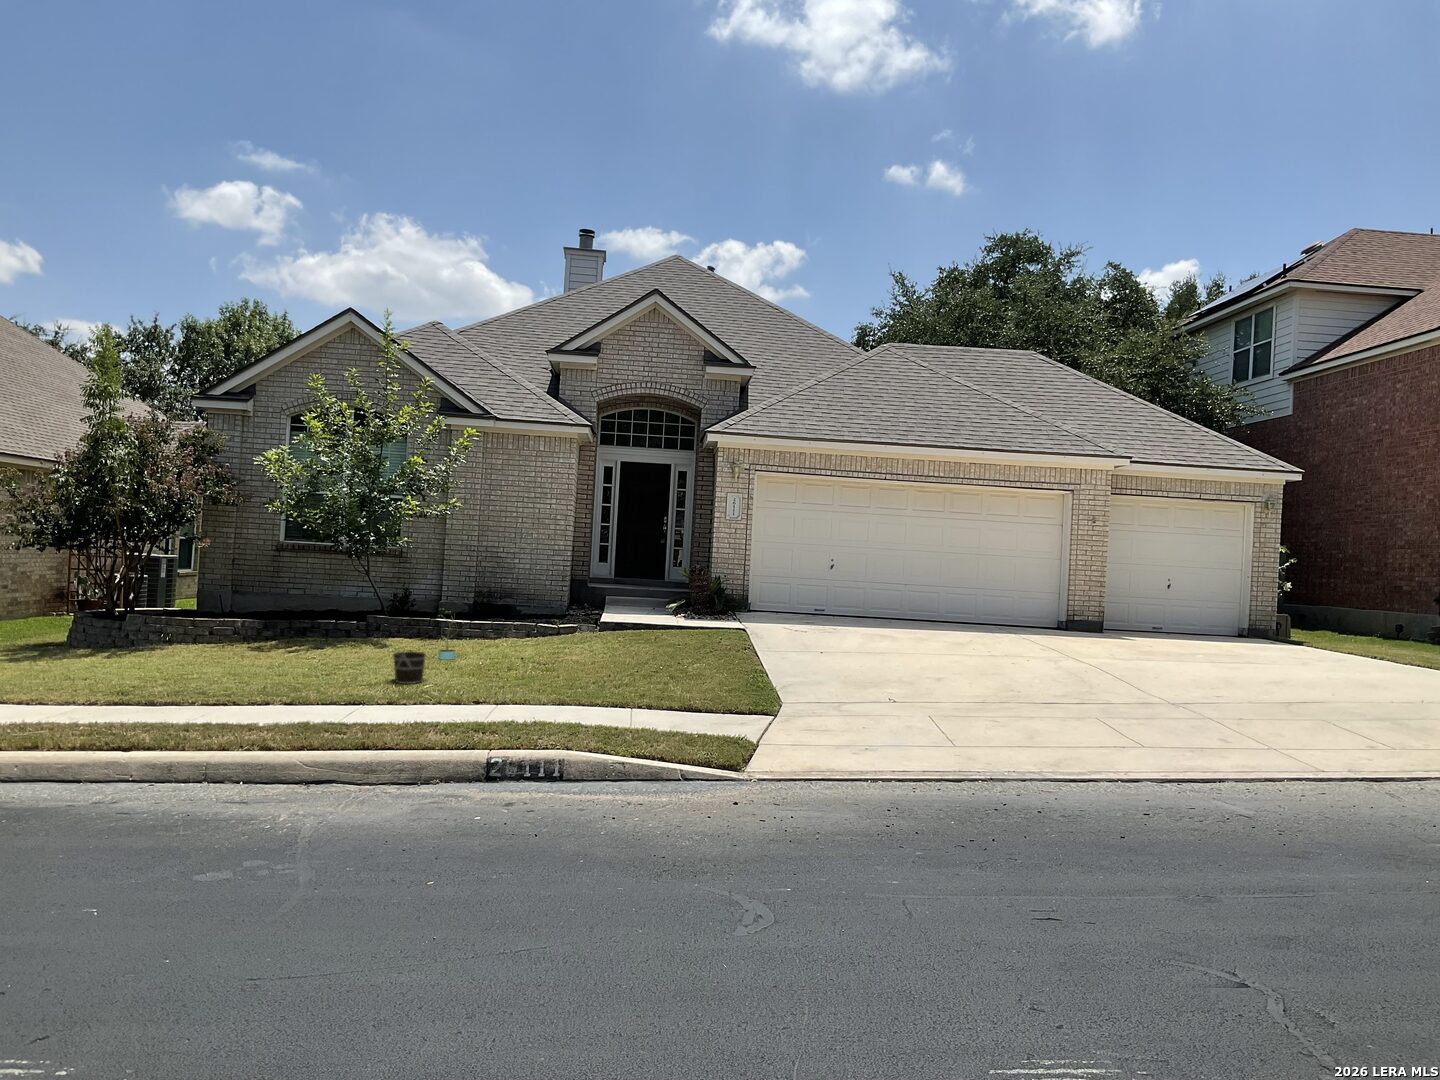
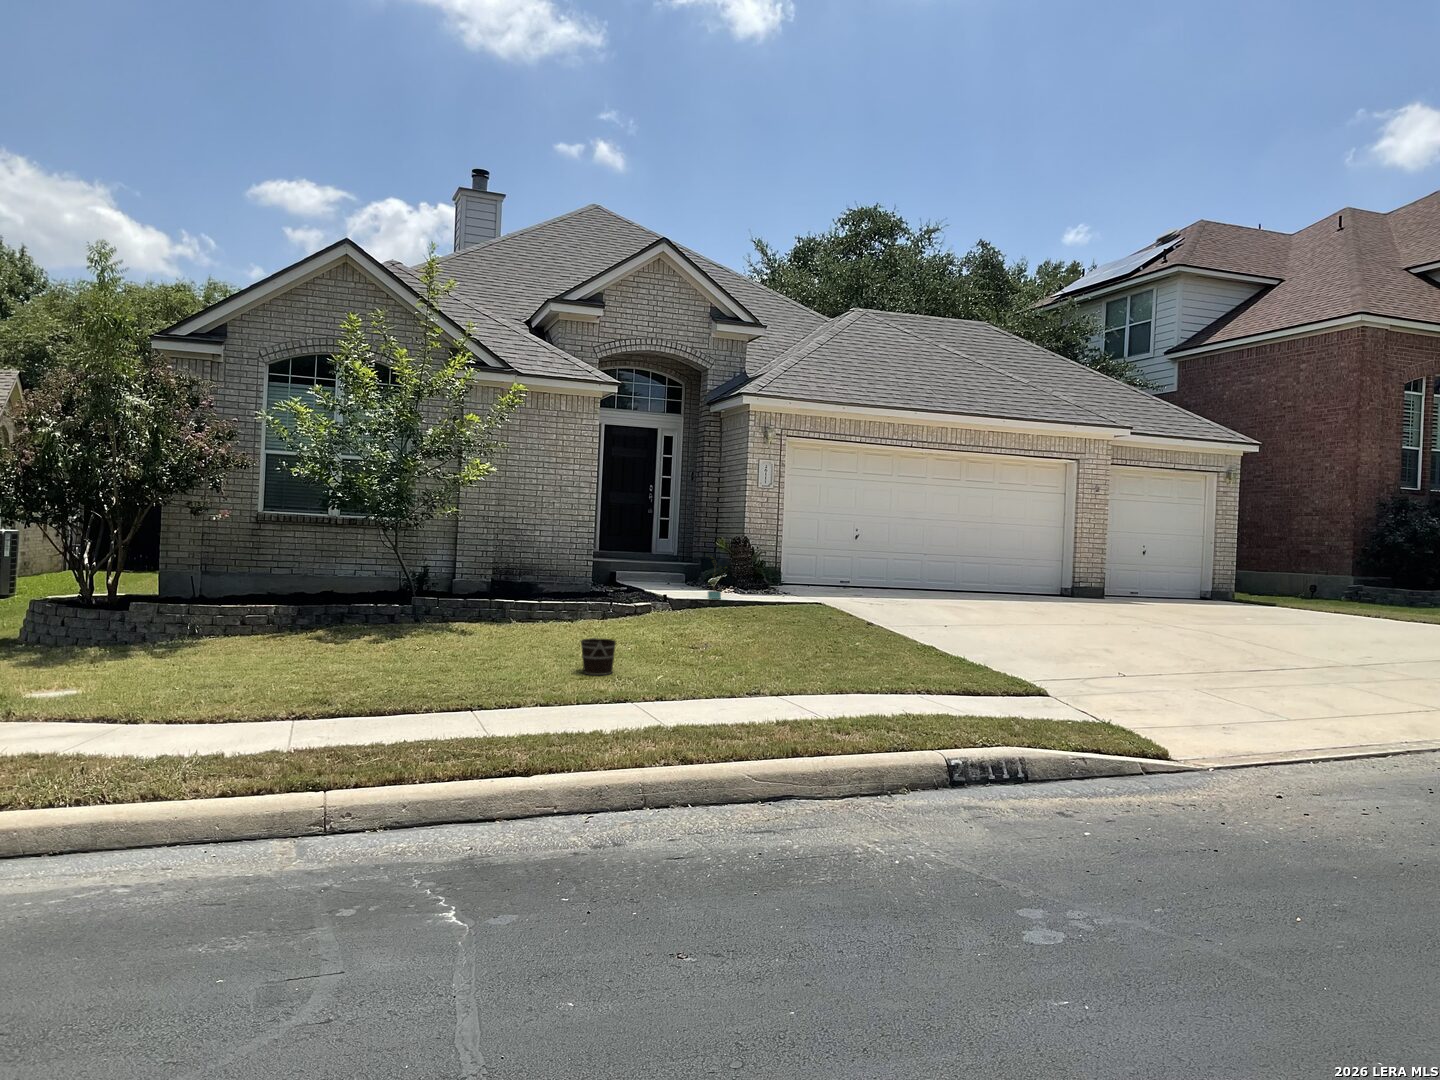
potted plant: present [438,608,465,660] -> present [708,558,727,599]

